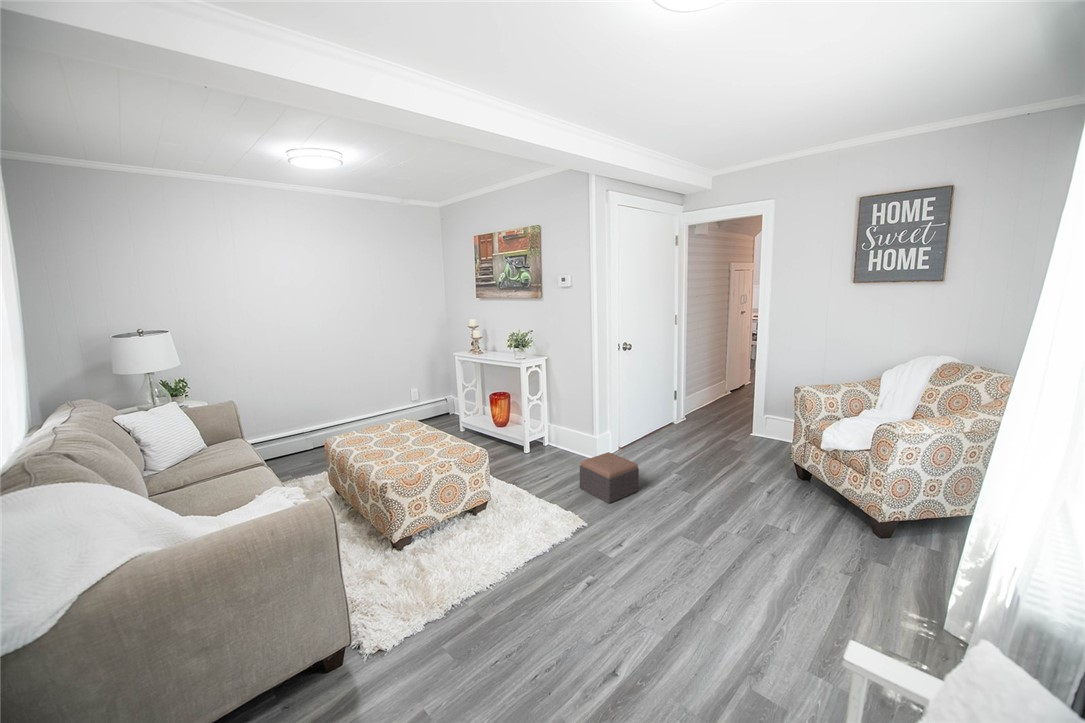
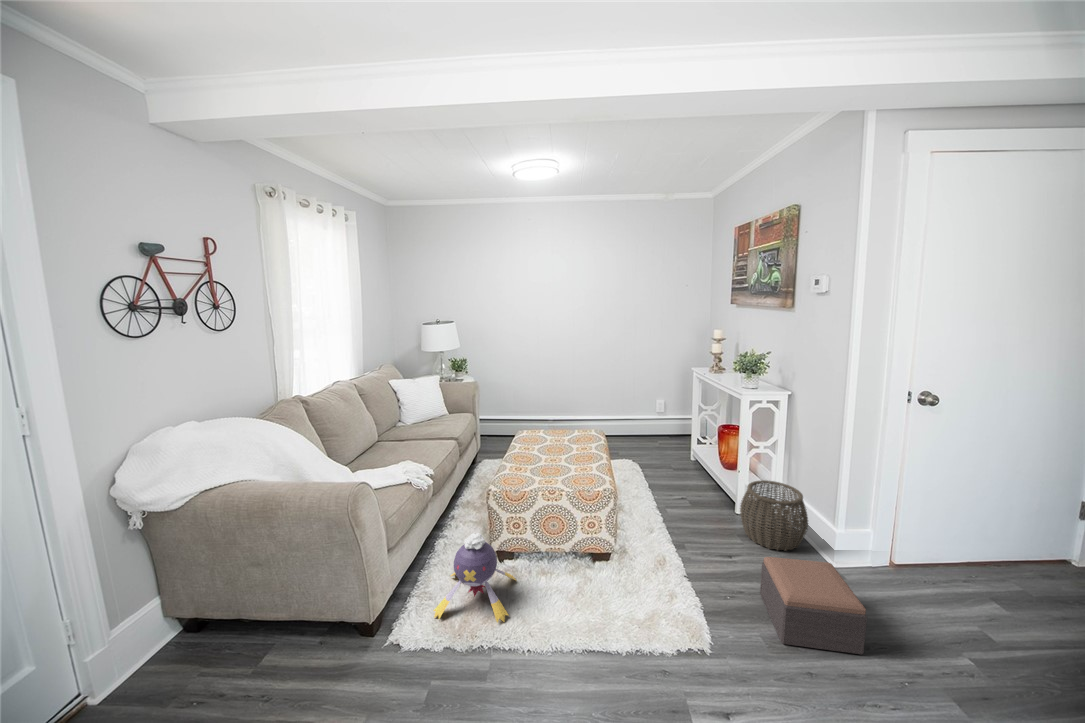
woven basket: none [536,421,578,465] -> present [740,480,808,551]
plush toy: none [371,517,461,613] -> present [434,533,516,622]

